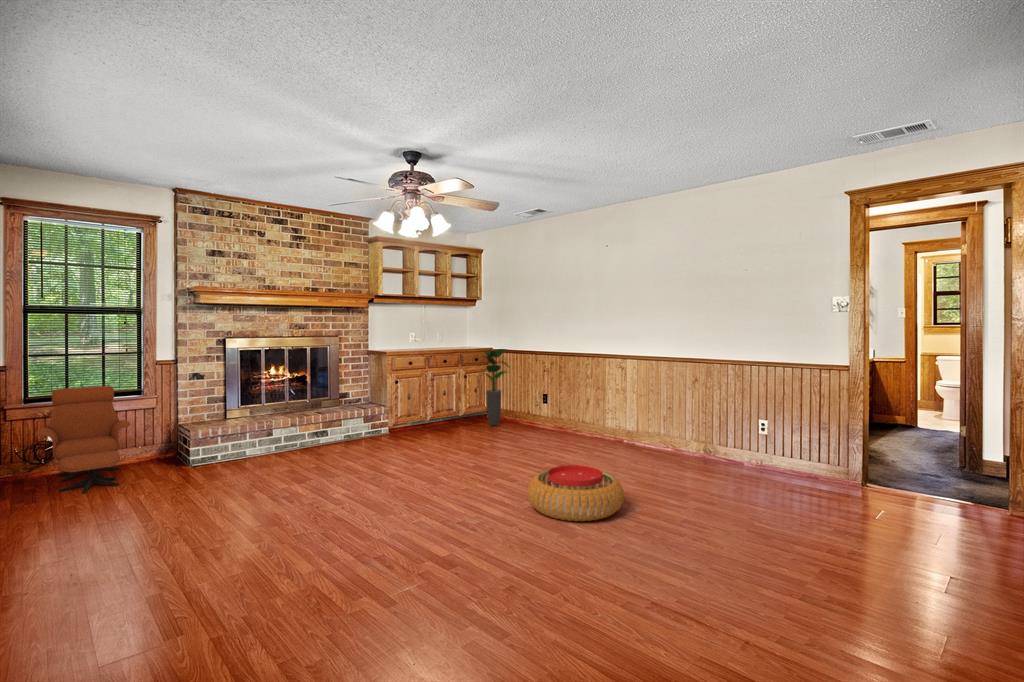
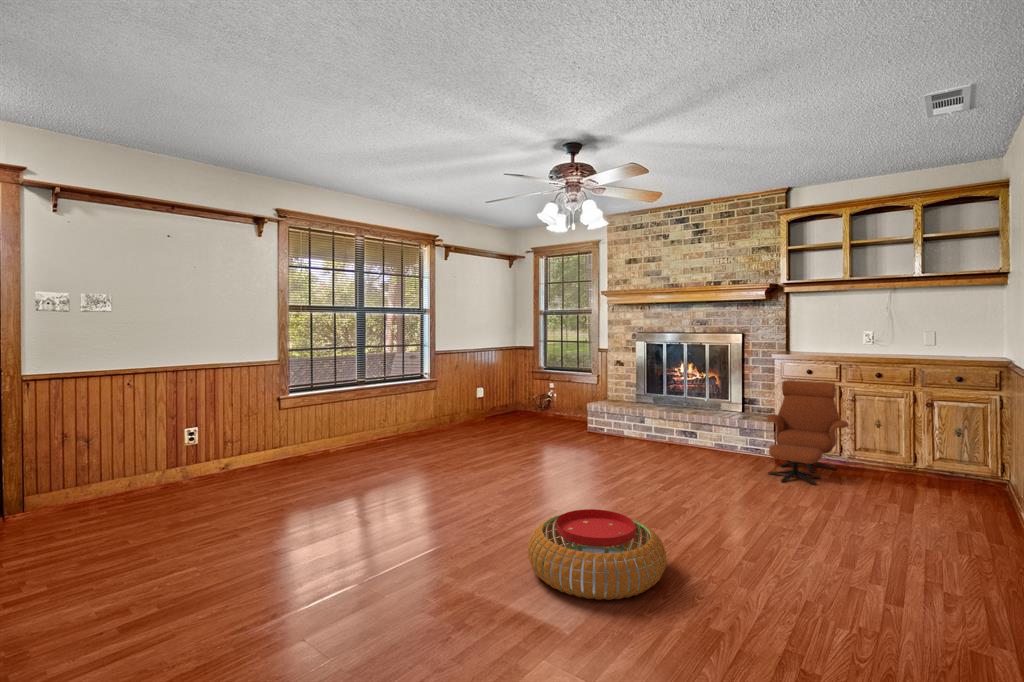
potted plant: present [485,349,509,426] -> none [928,361,1008,497]
lounge chair: present [36,386,131,493] -> present [767,380,849,485]

